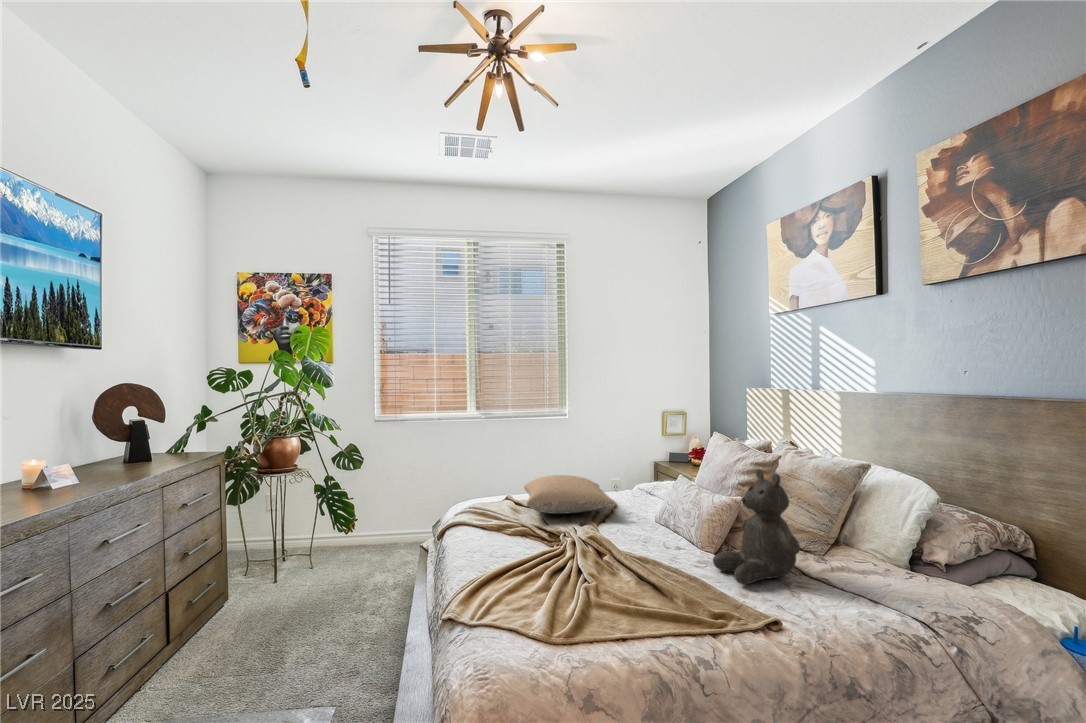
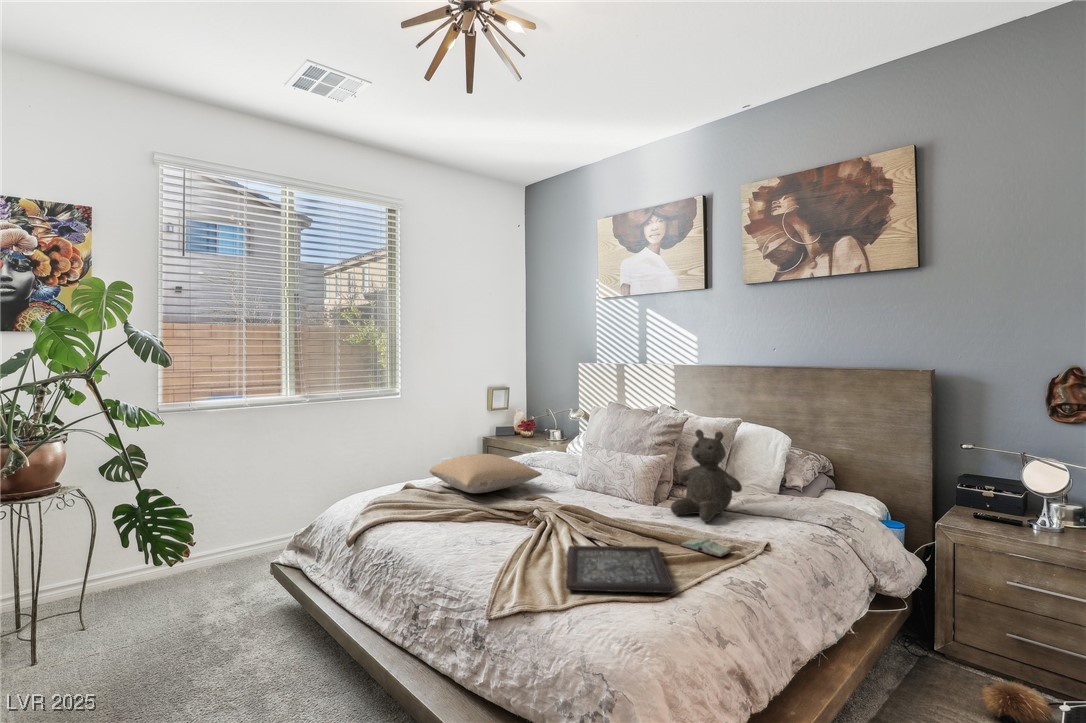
tray: none [480,577,634,647] -> present [566,546,674,593]
book: none [668,599,716,627] -> present [681,538,732,557]

